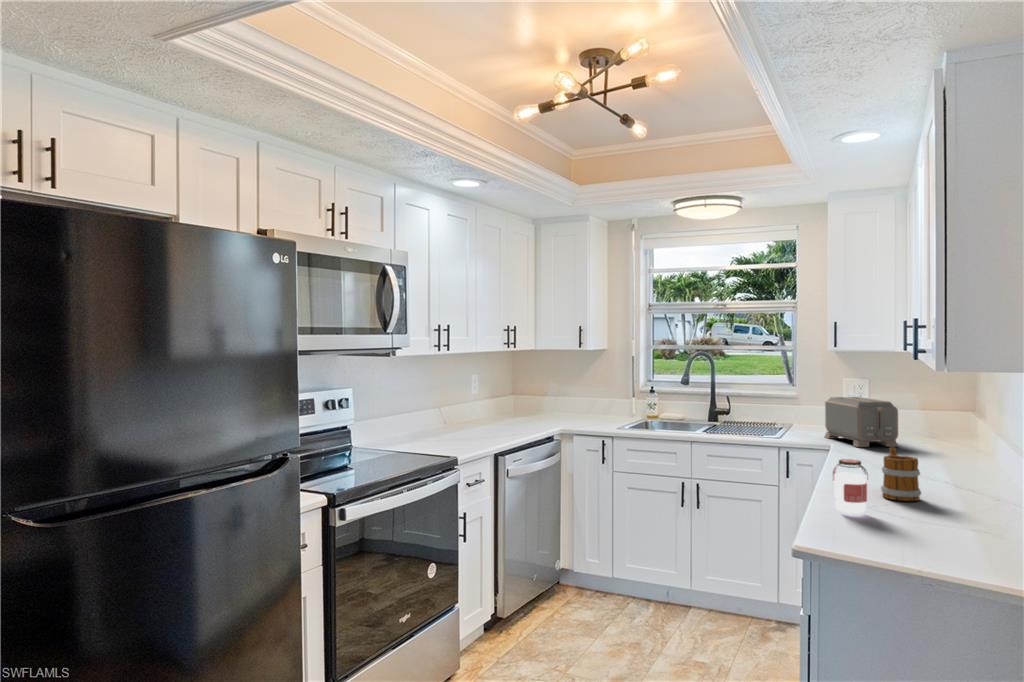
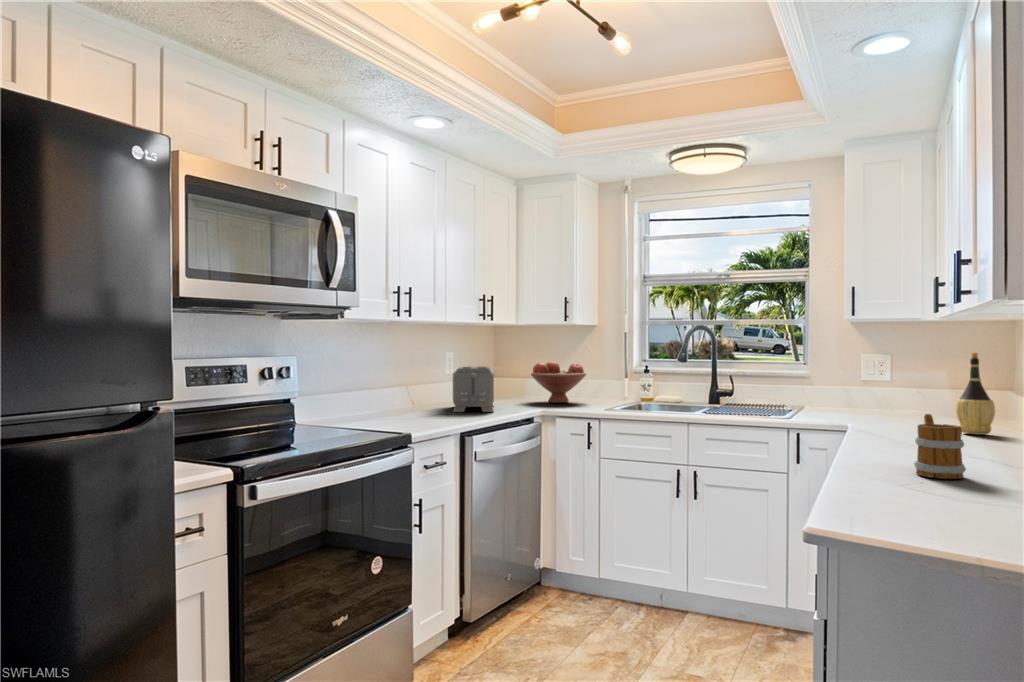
fruit bowl: none [548,382,598,421] -> present [531,361,586,403]
wine bottle: none [922,385,955,455] -> present [956,353,995,435]
toaster: present [824,397,898,447] -> present [453,367,494,412]
jar: present [833,459,867,514] -> none [855,424,901,493]

